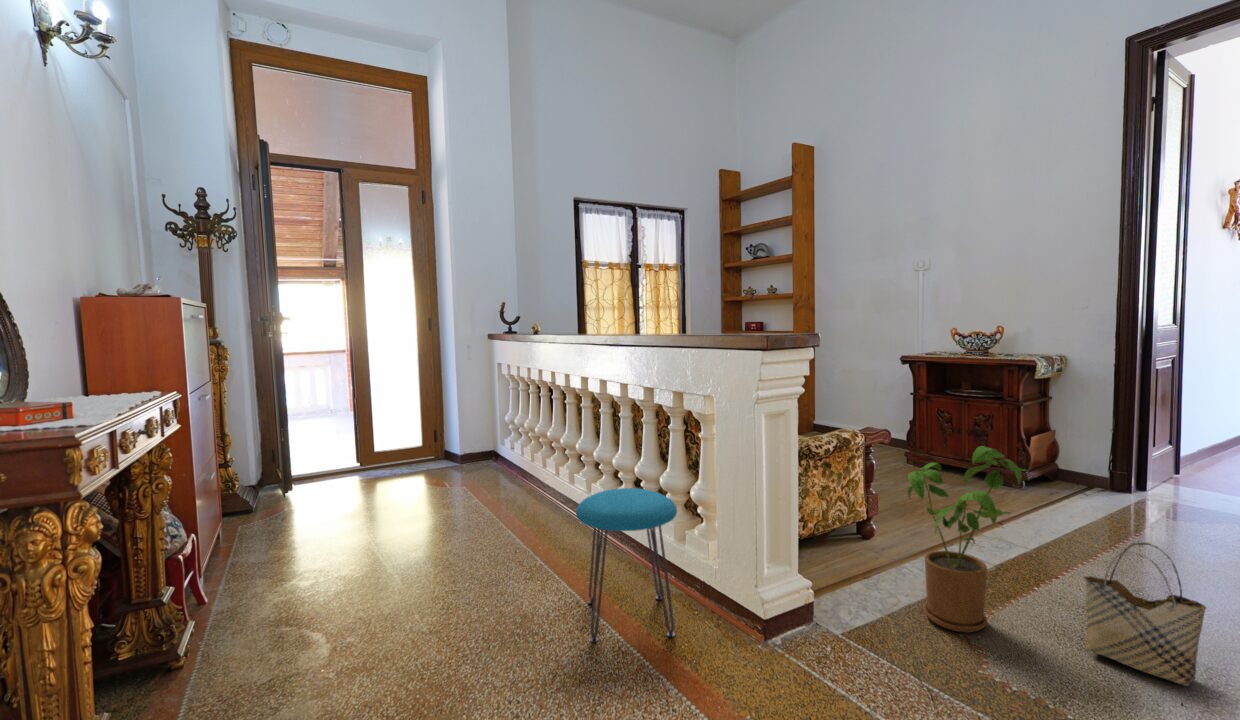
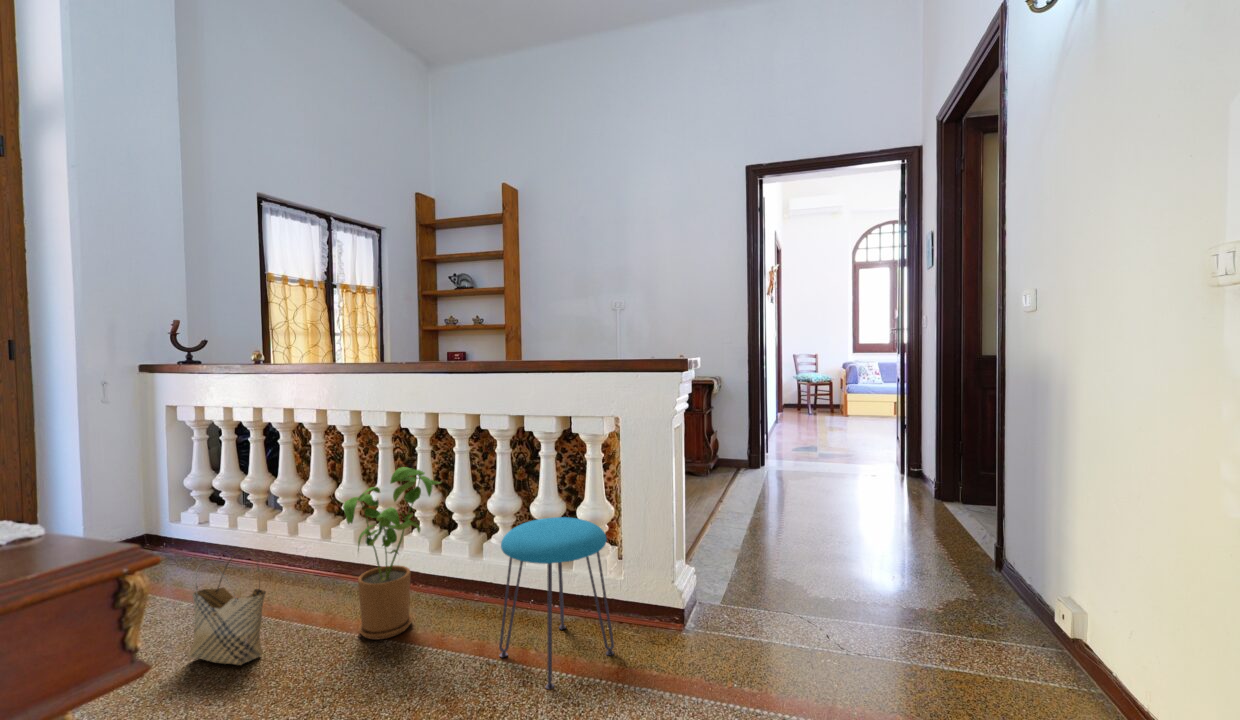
house plant: present [908,446,1025,632] -> present [343,467,440,640]
woven basket: present [1084,543,1206,686] -> present [189,550,266,665]

